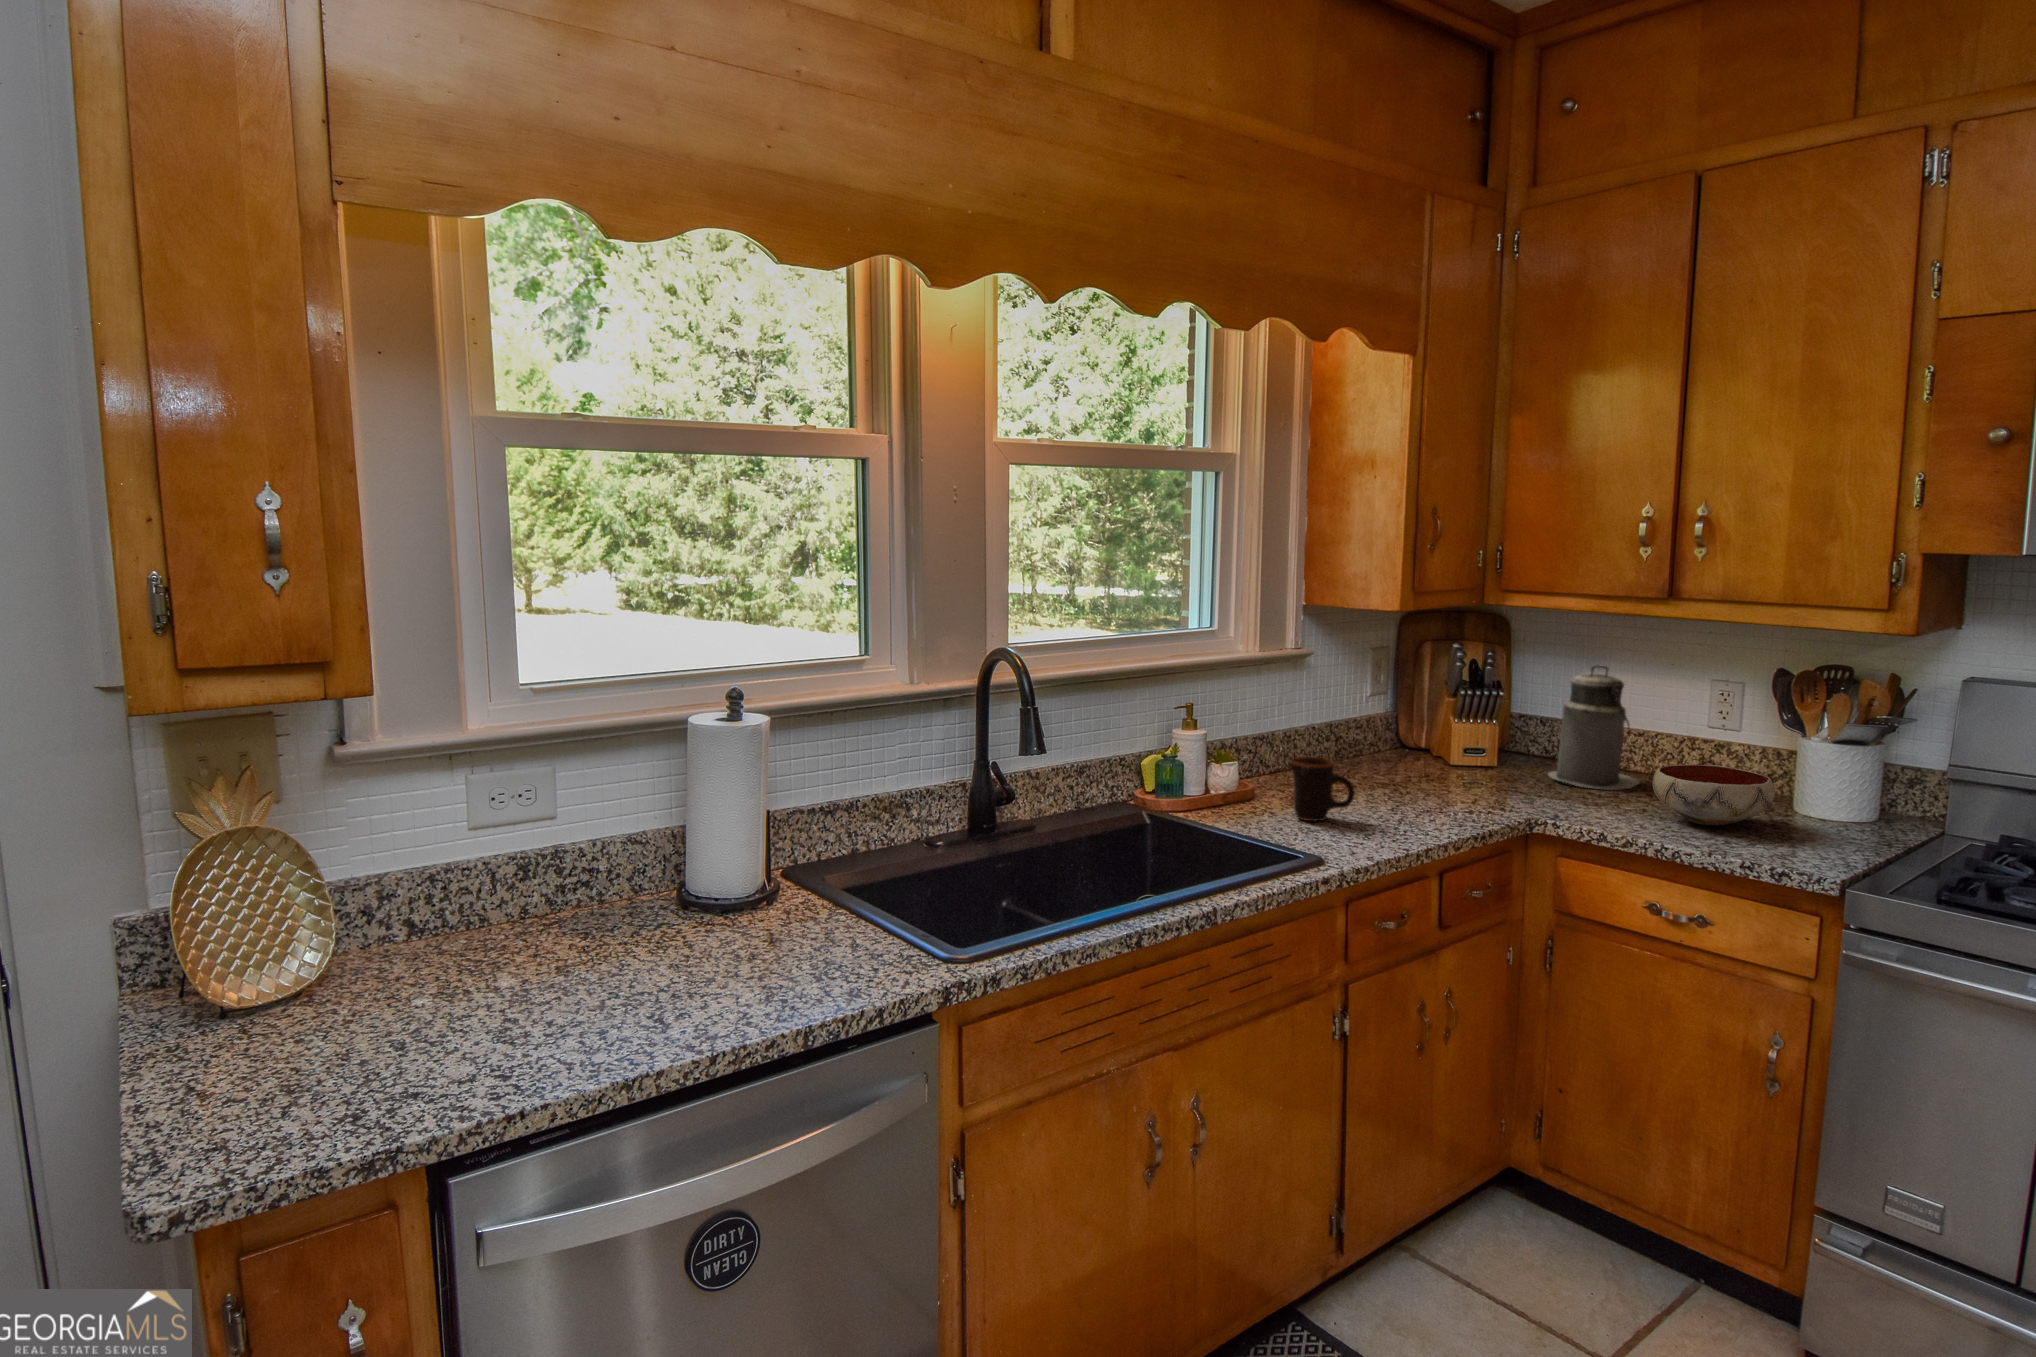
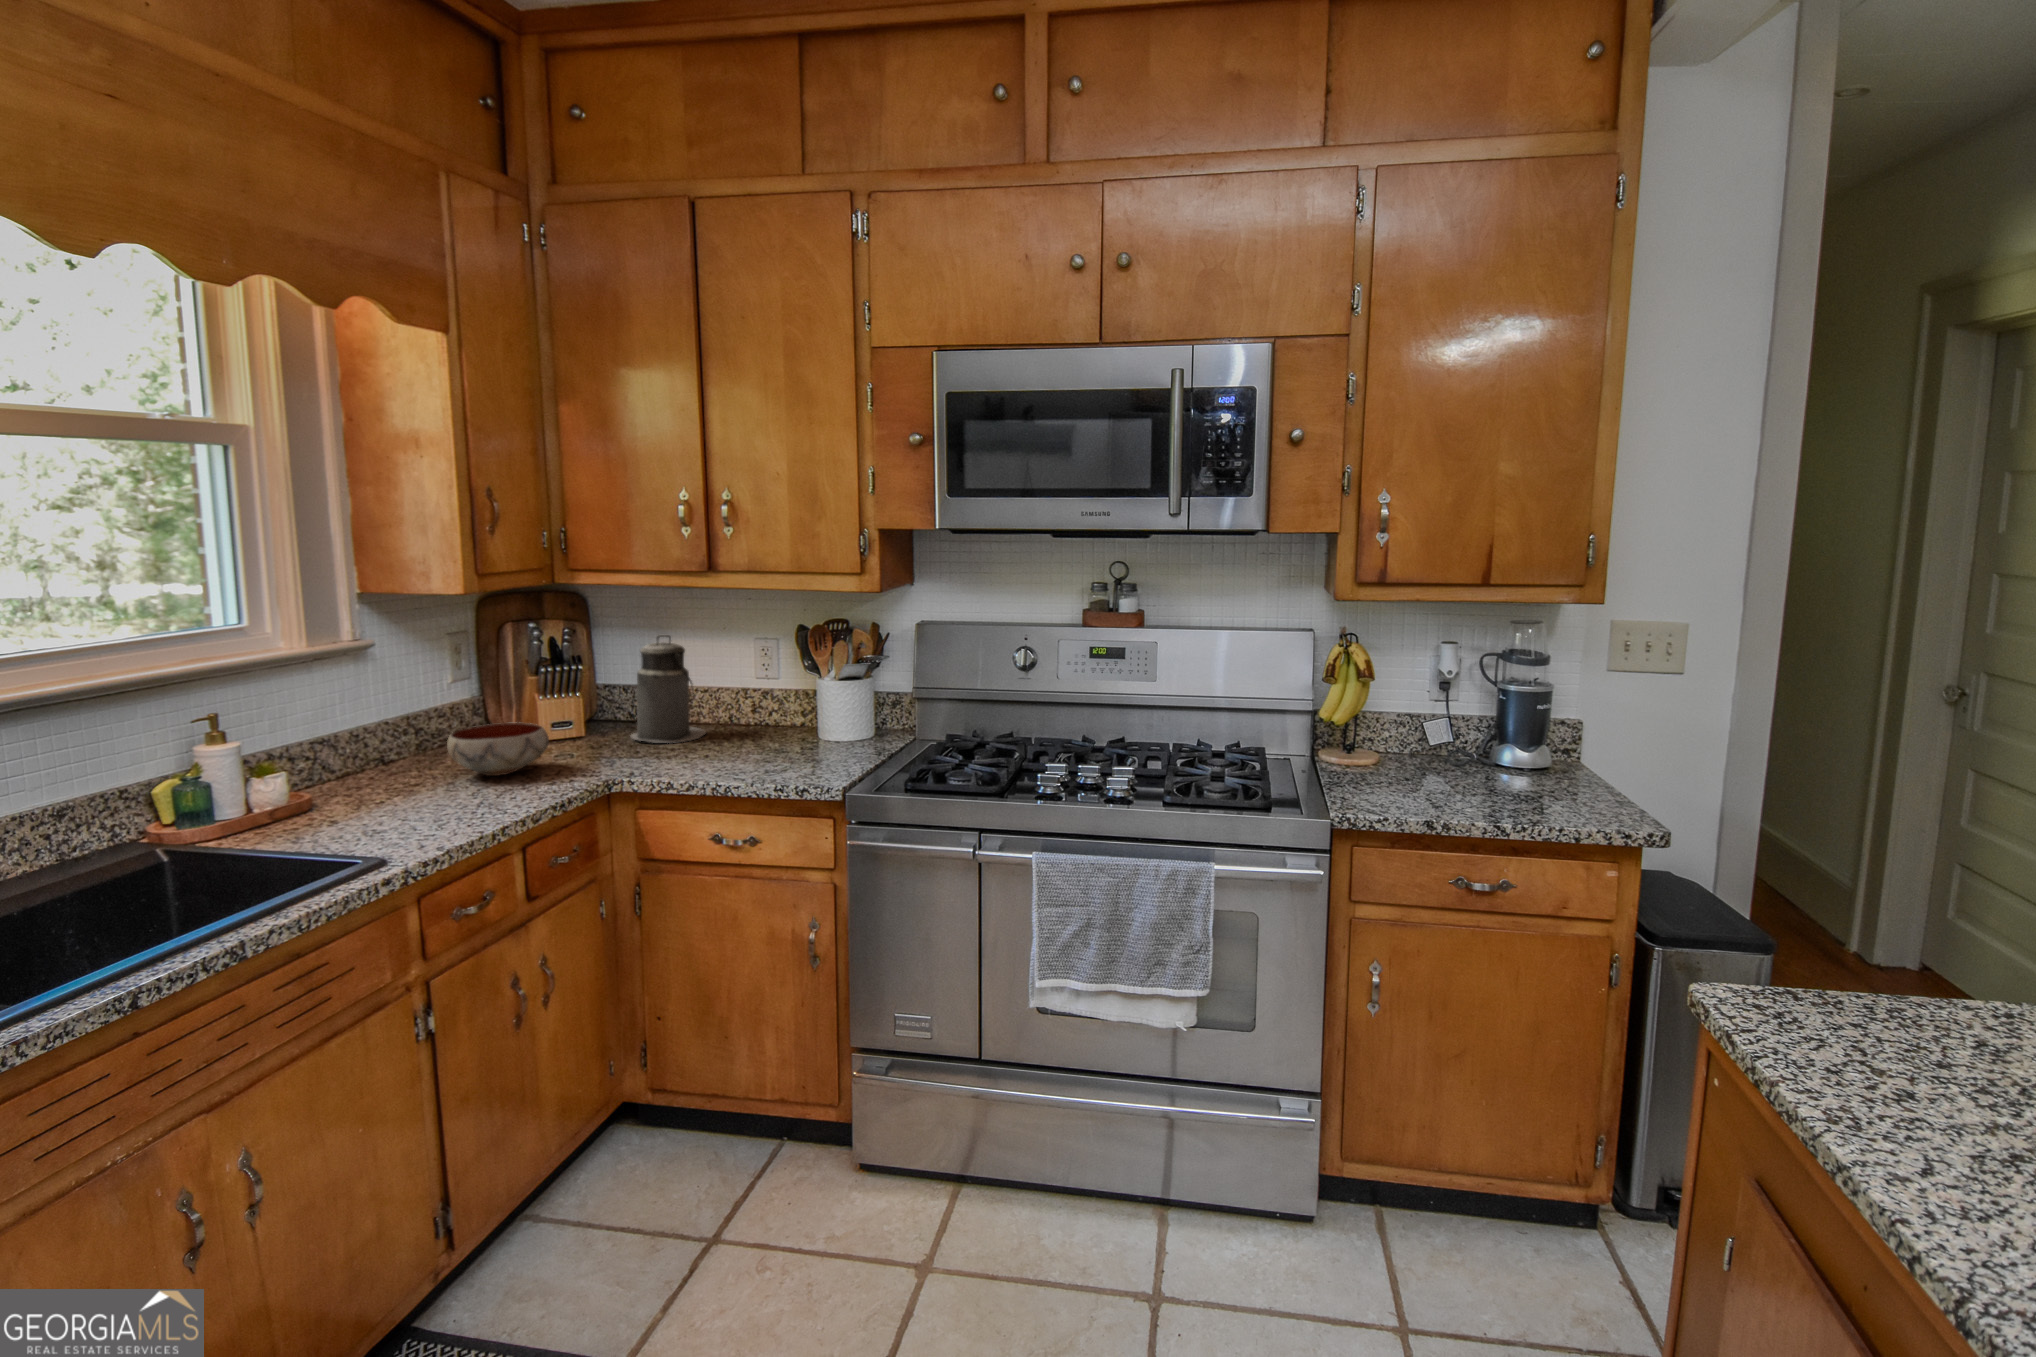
mug: present [1289,757,1355,821] -> none [348,752,429,821]
bowl: present [1653,764,1775,825] -> present [447,722,549,776]

